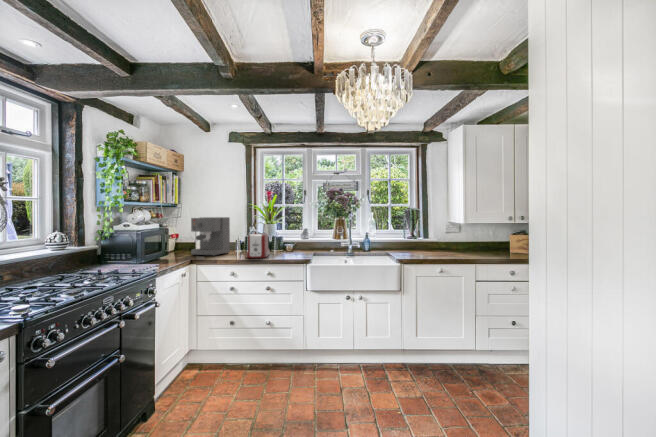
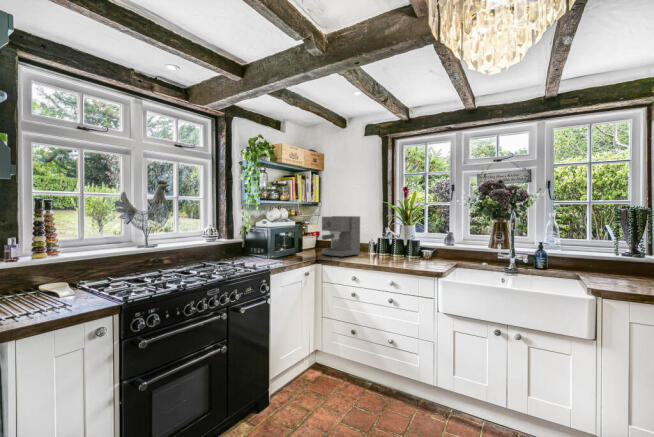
toaster: present [247,234,270,258] -> none [370,236,400,265]

